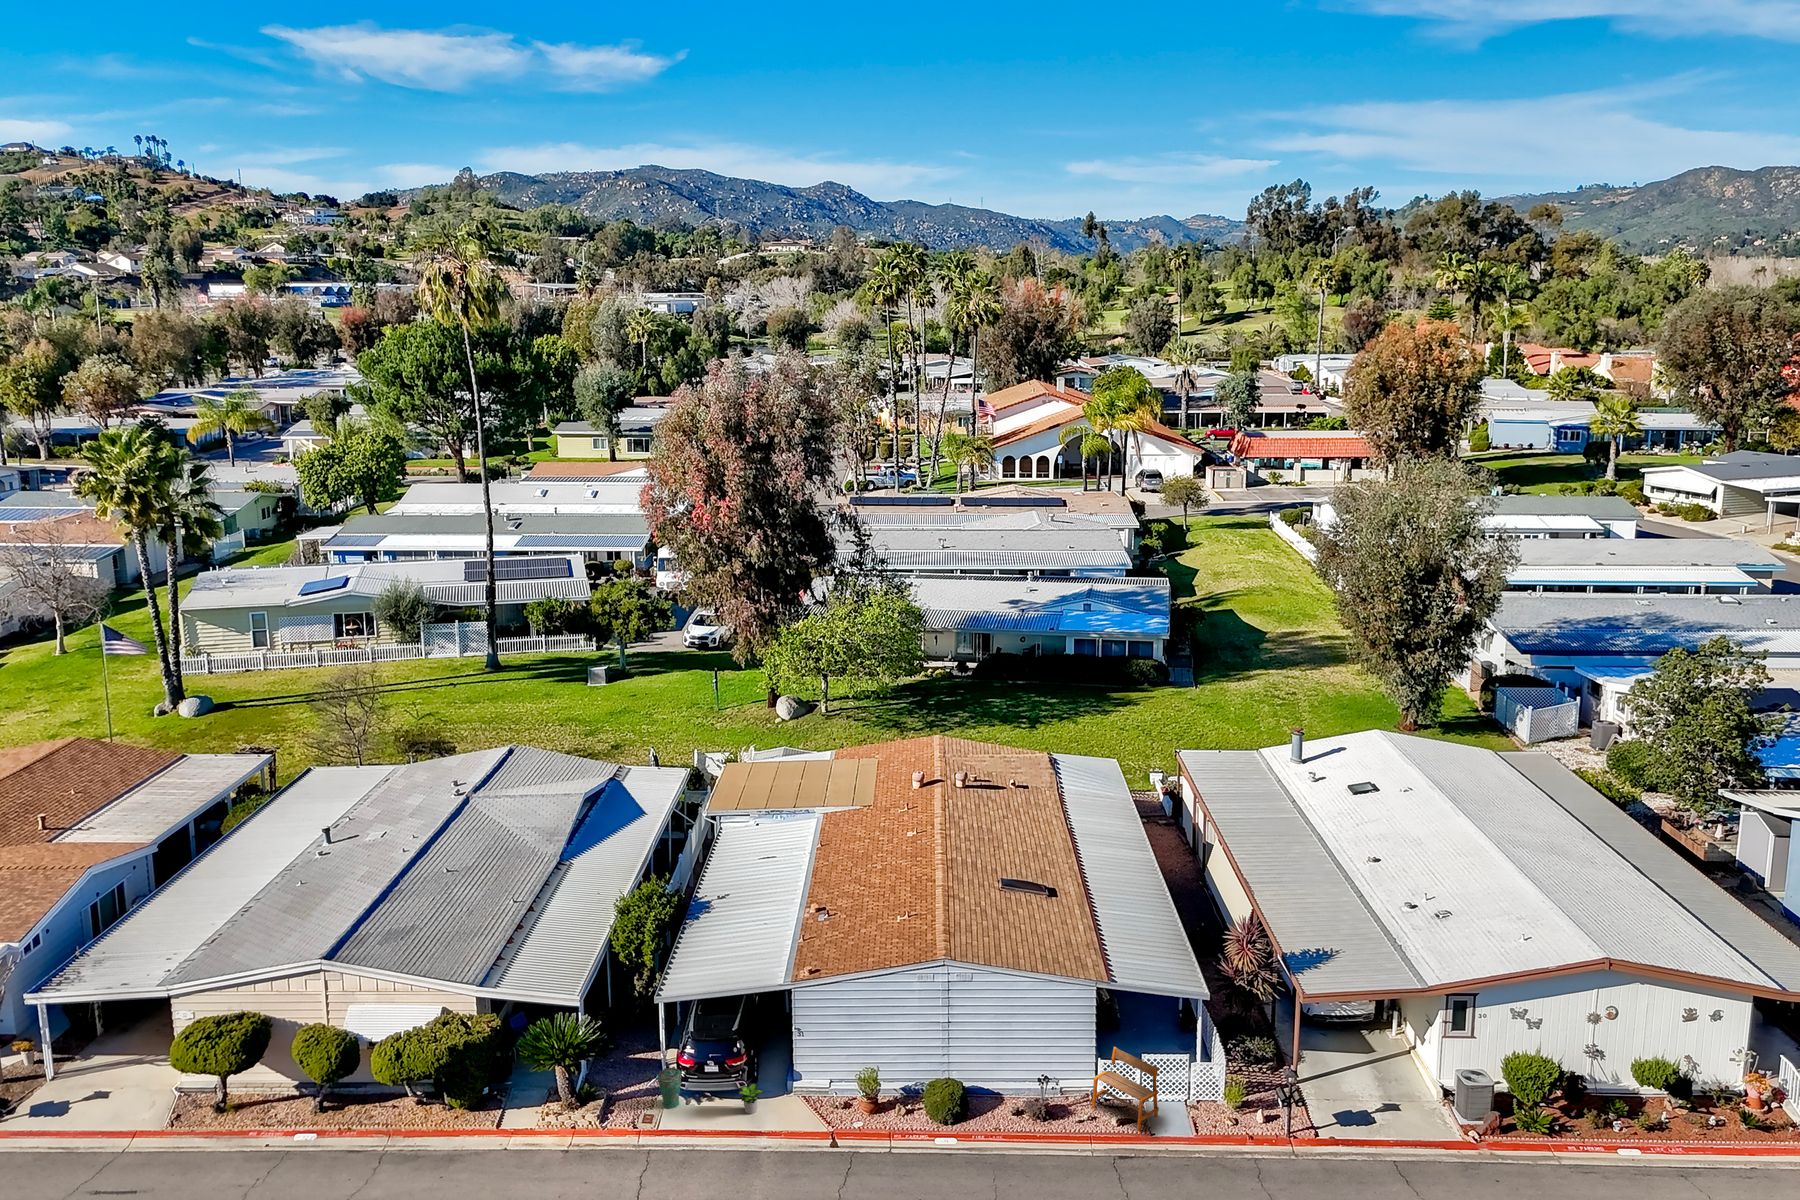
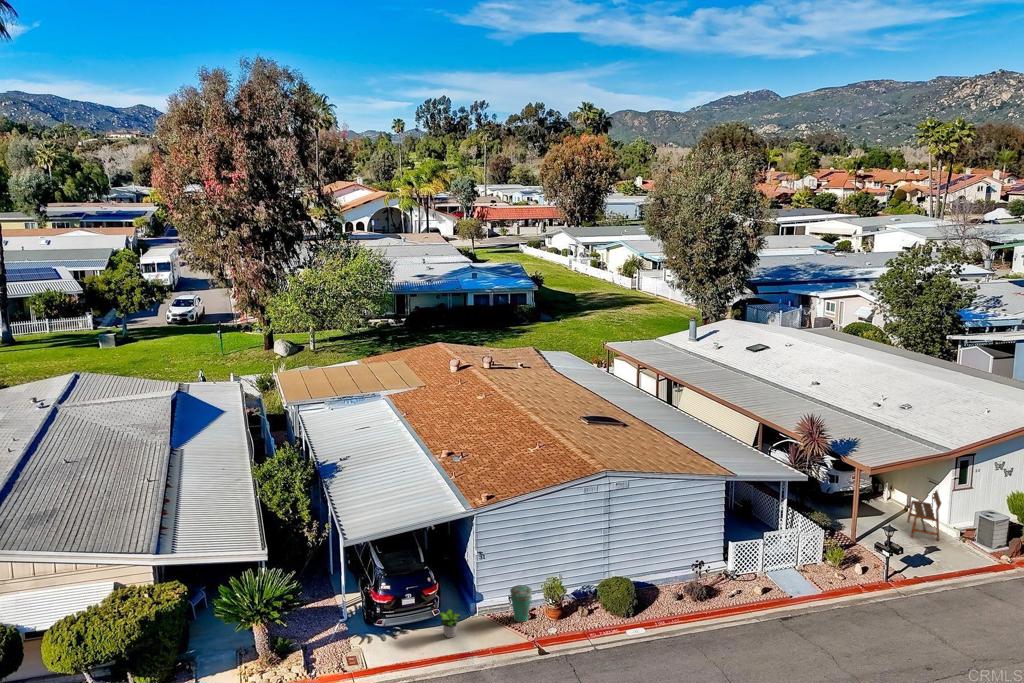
bench: present [1092,1047,1159,1131] -> present [907,490,941,541]
trash can: present [658,1068,682,1108] -> present [510,585,532,622]

